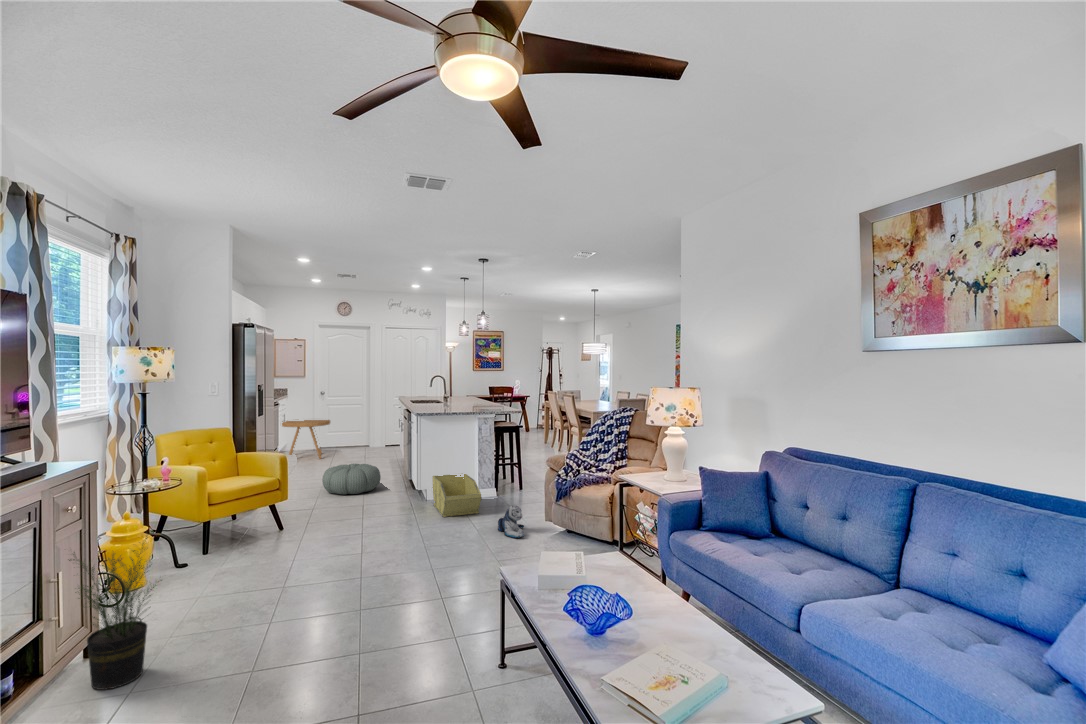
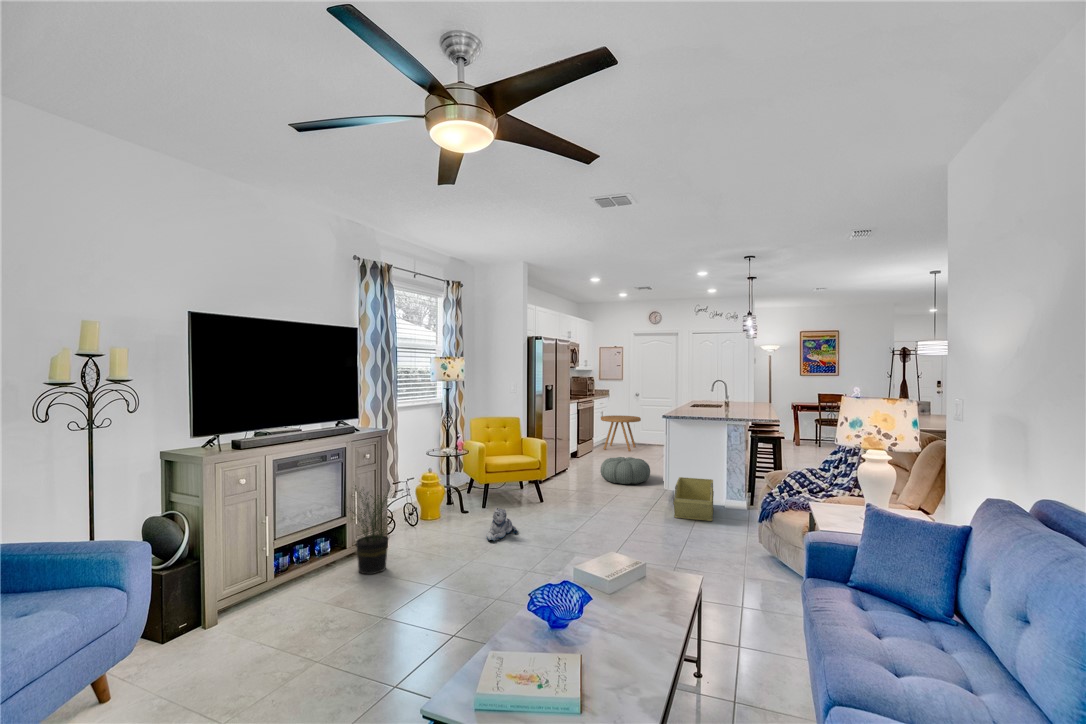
plush toy: present [498,506,524,538] -> present [487,508,517,541]

